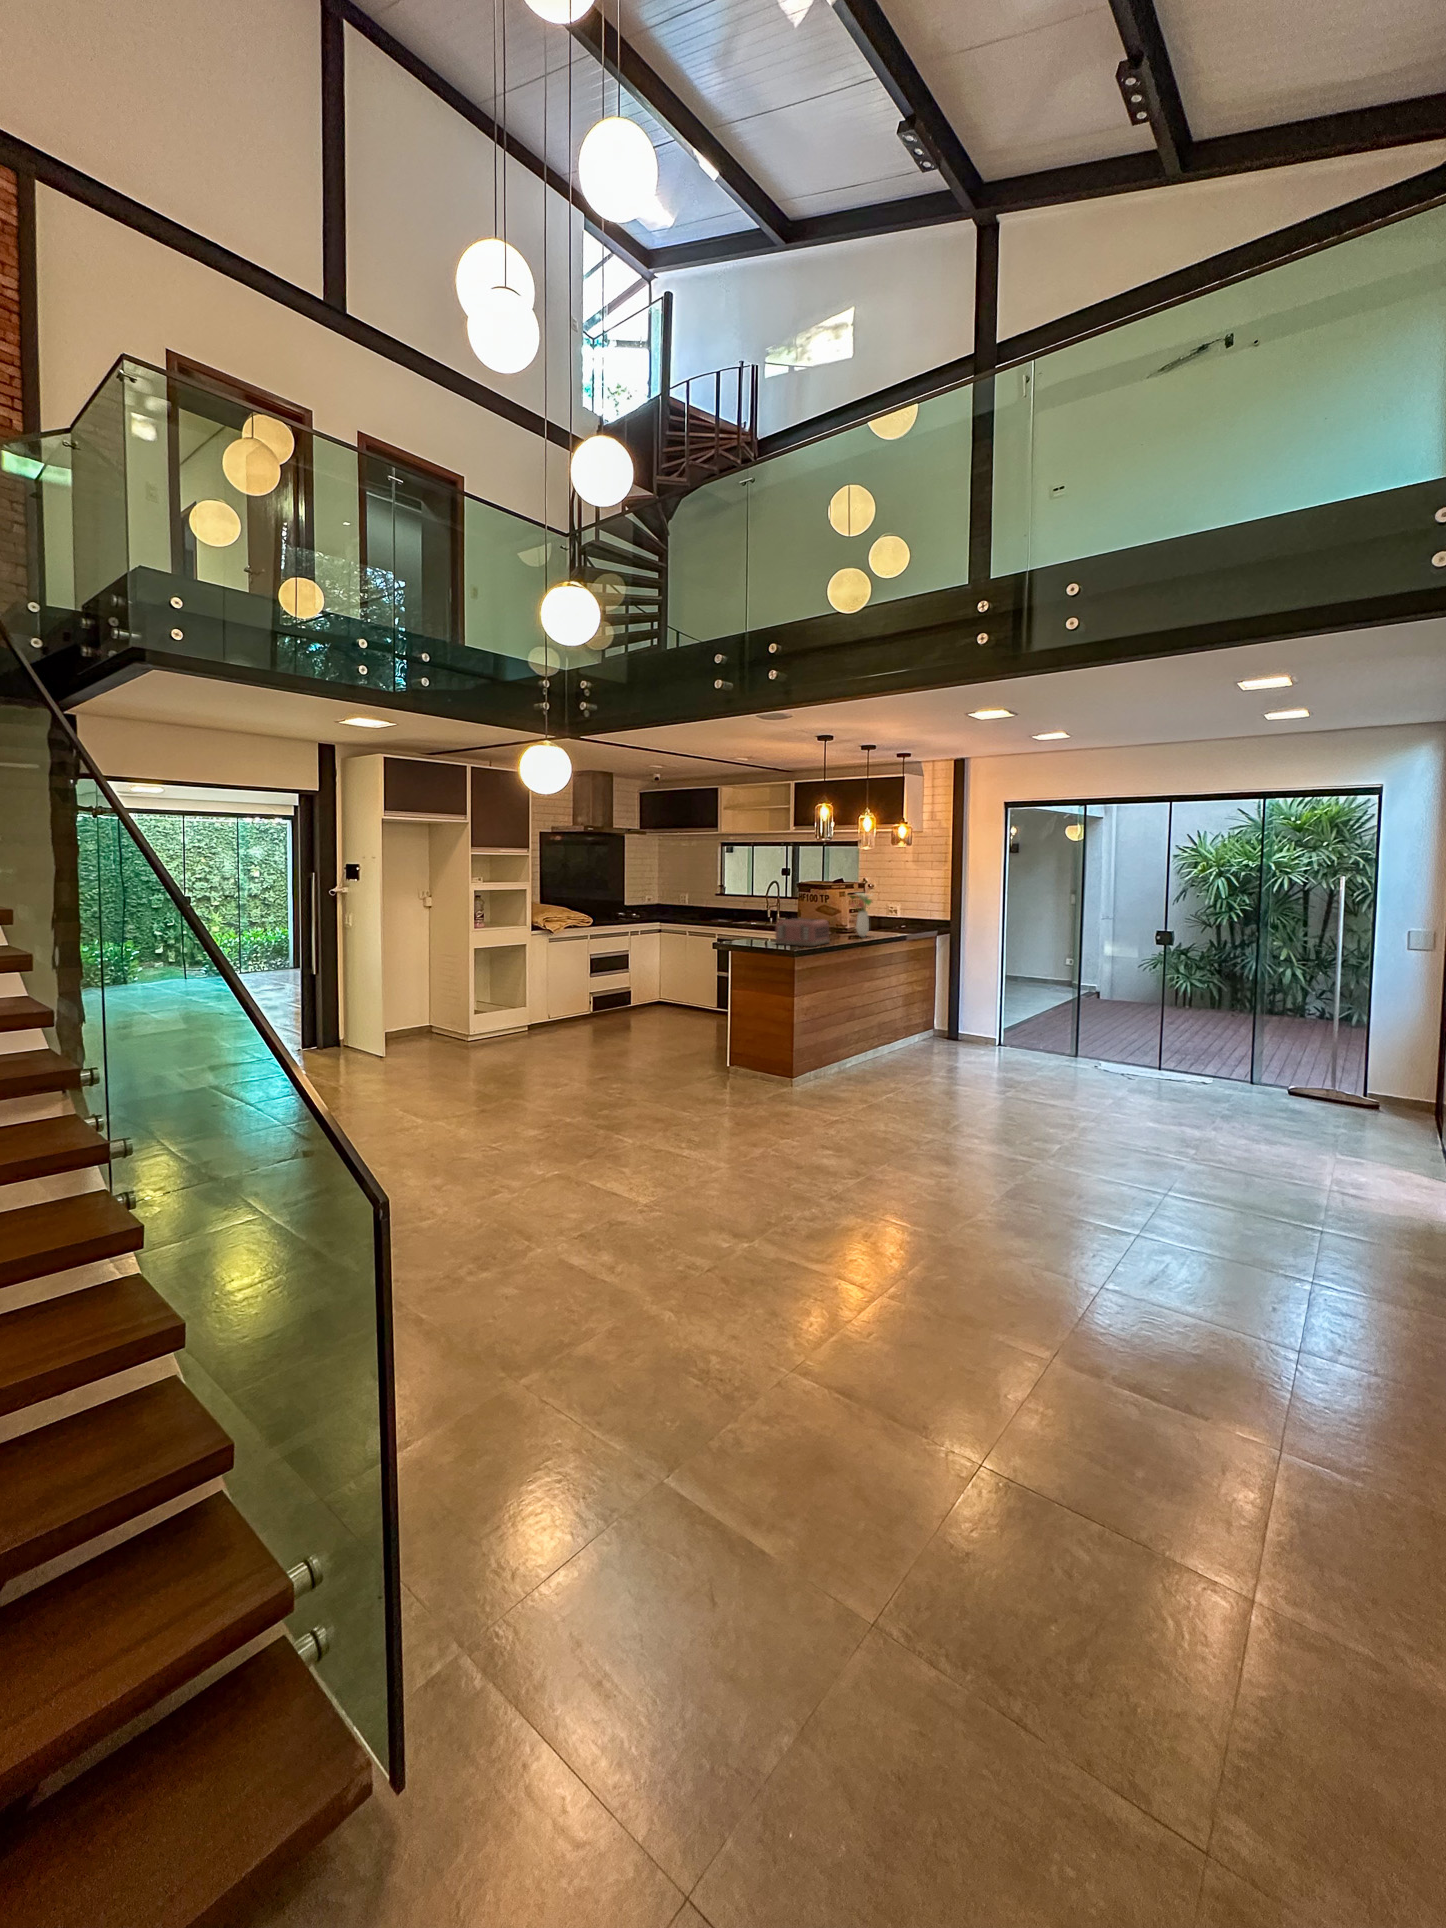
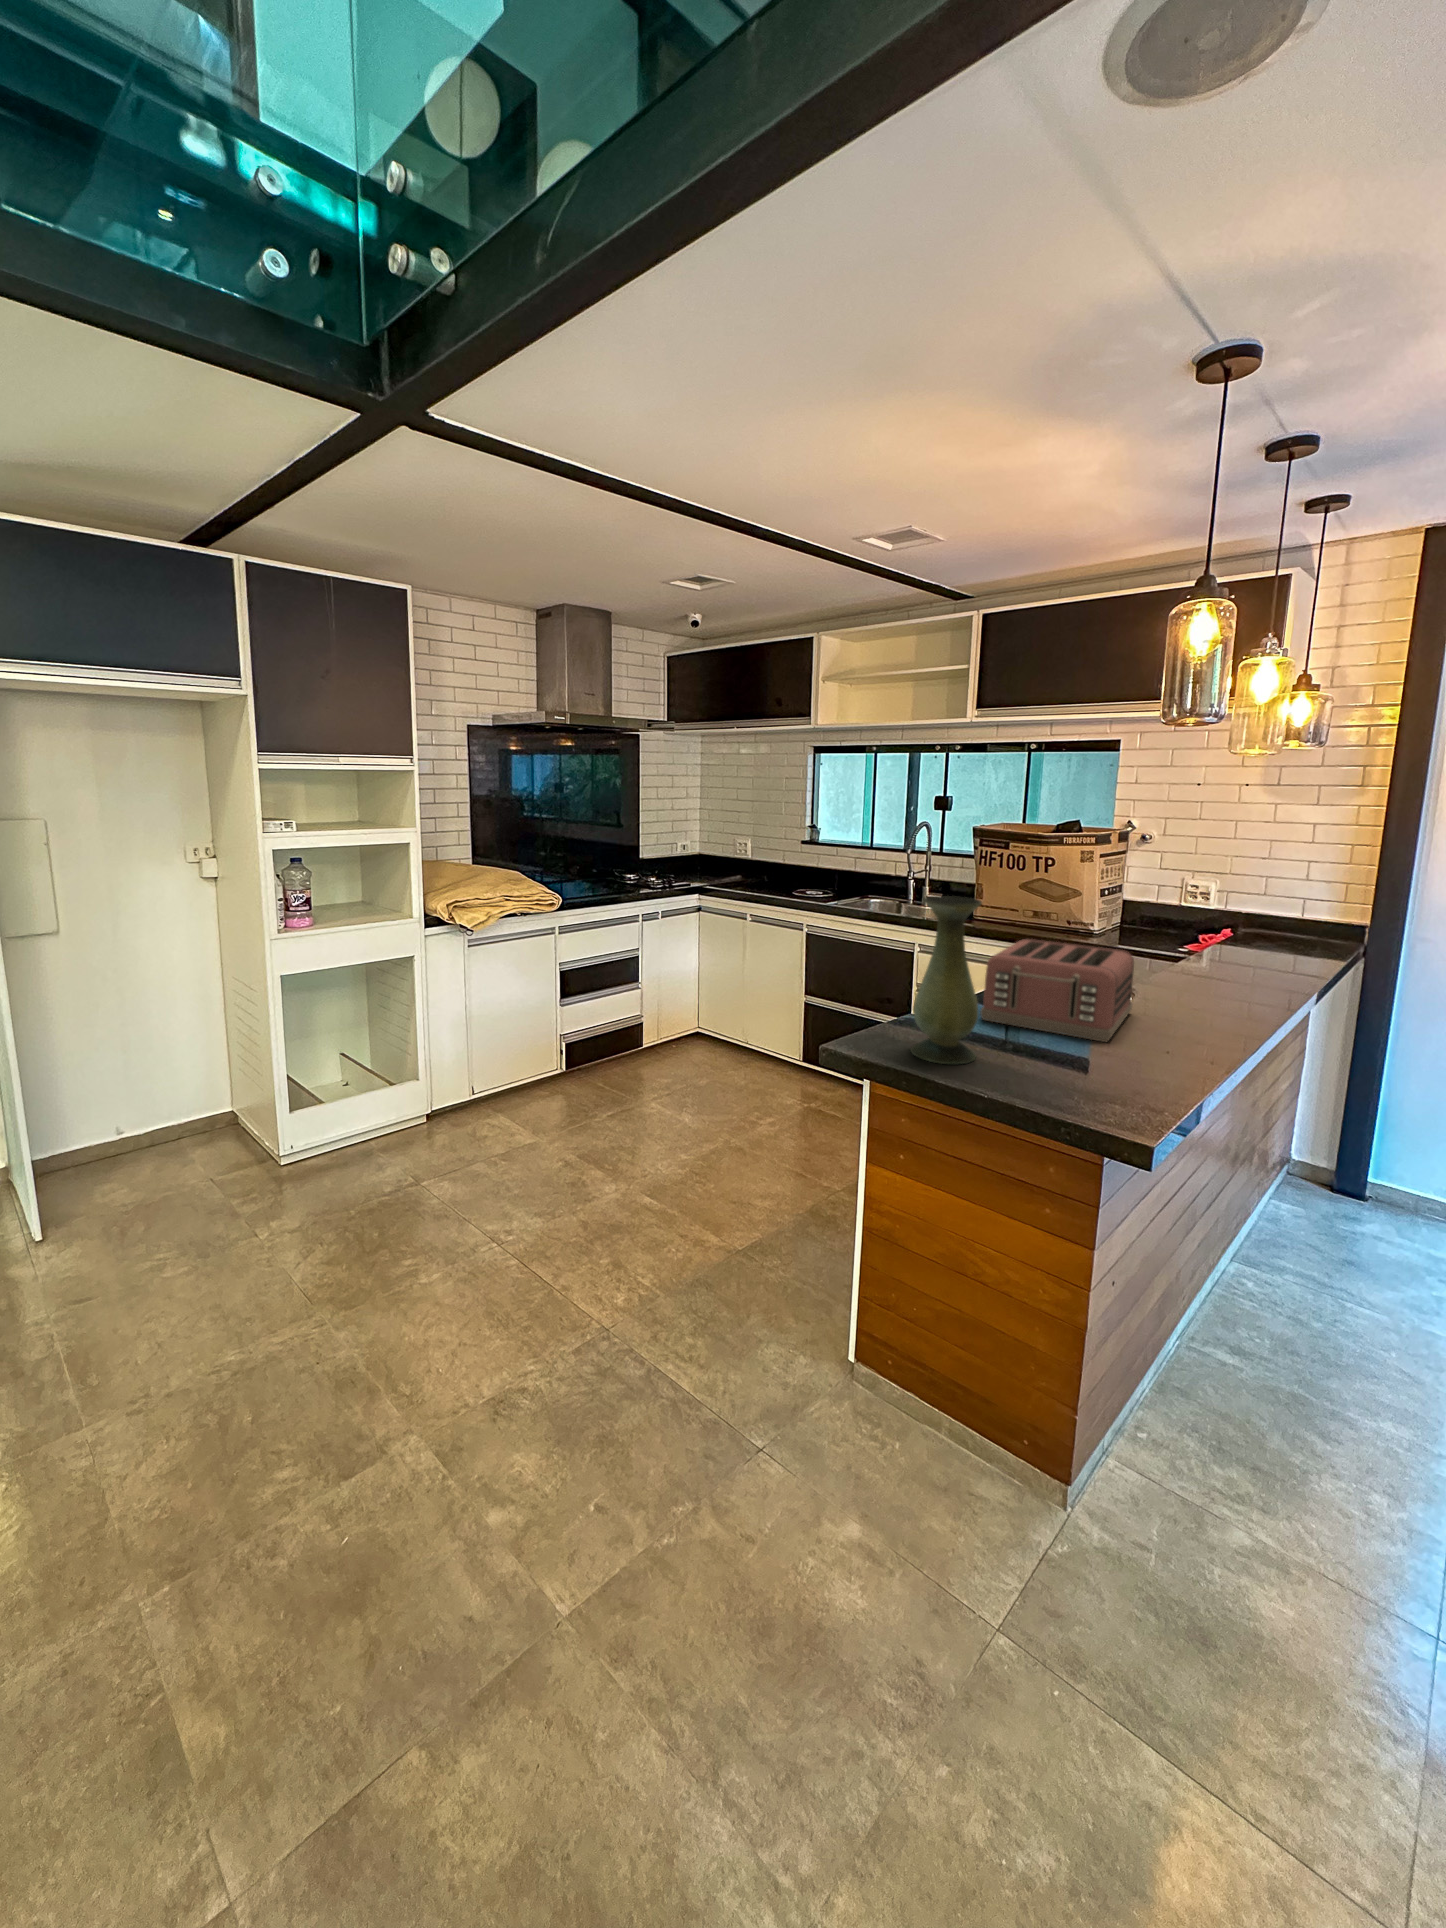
flower arrangement: present [849,893,873,937] -> none [1117,861,1217,971]
vase: none [746,896,767,949] -> present [911,896,982,1064]

